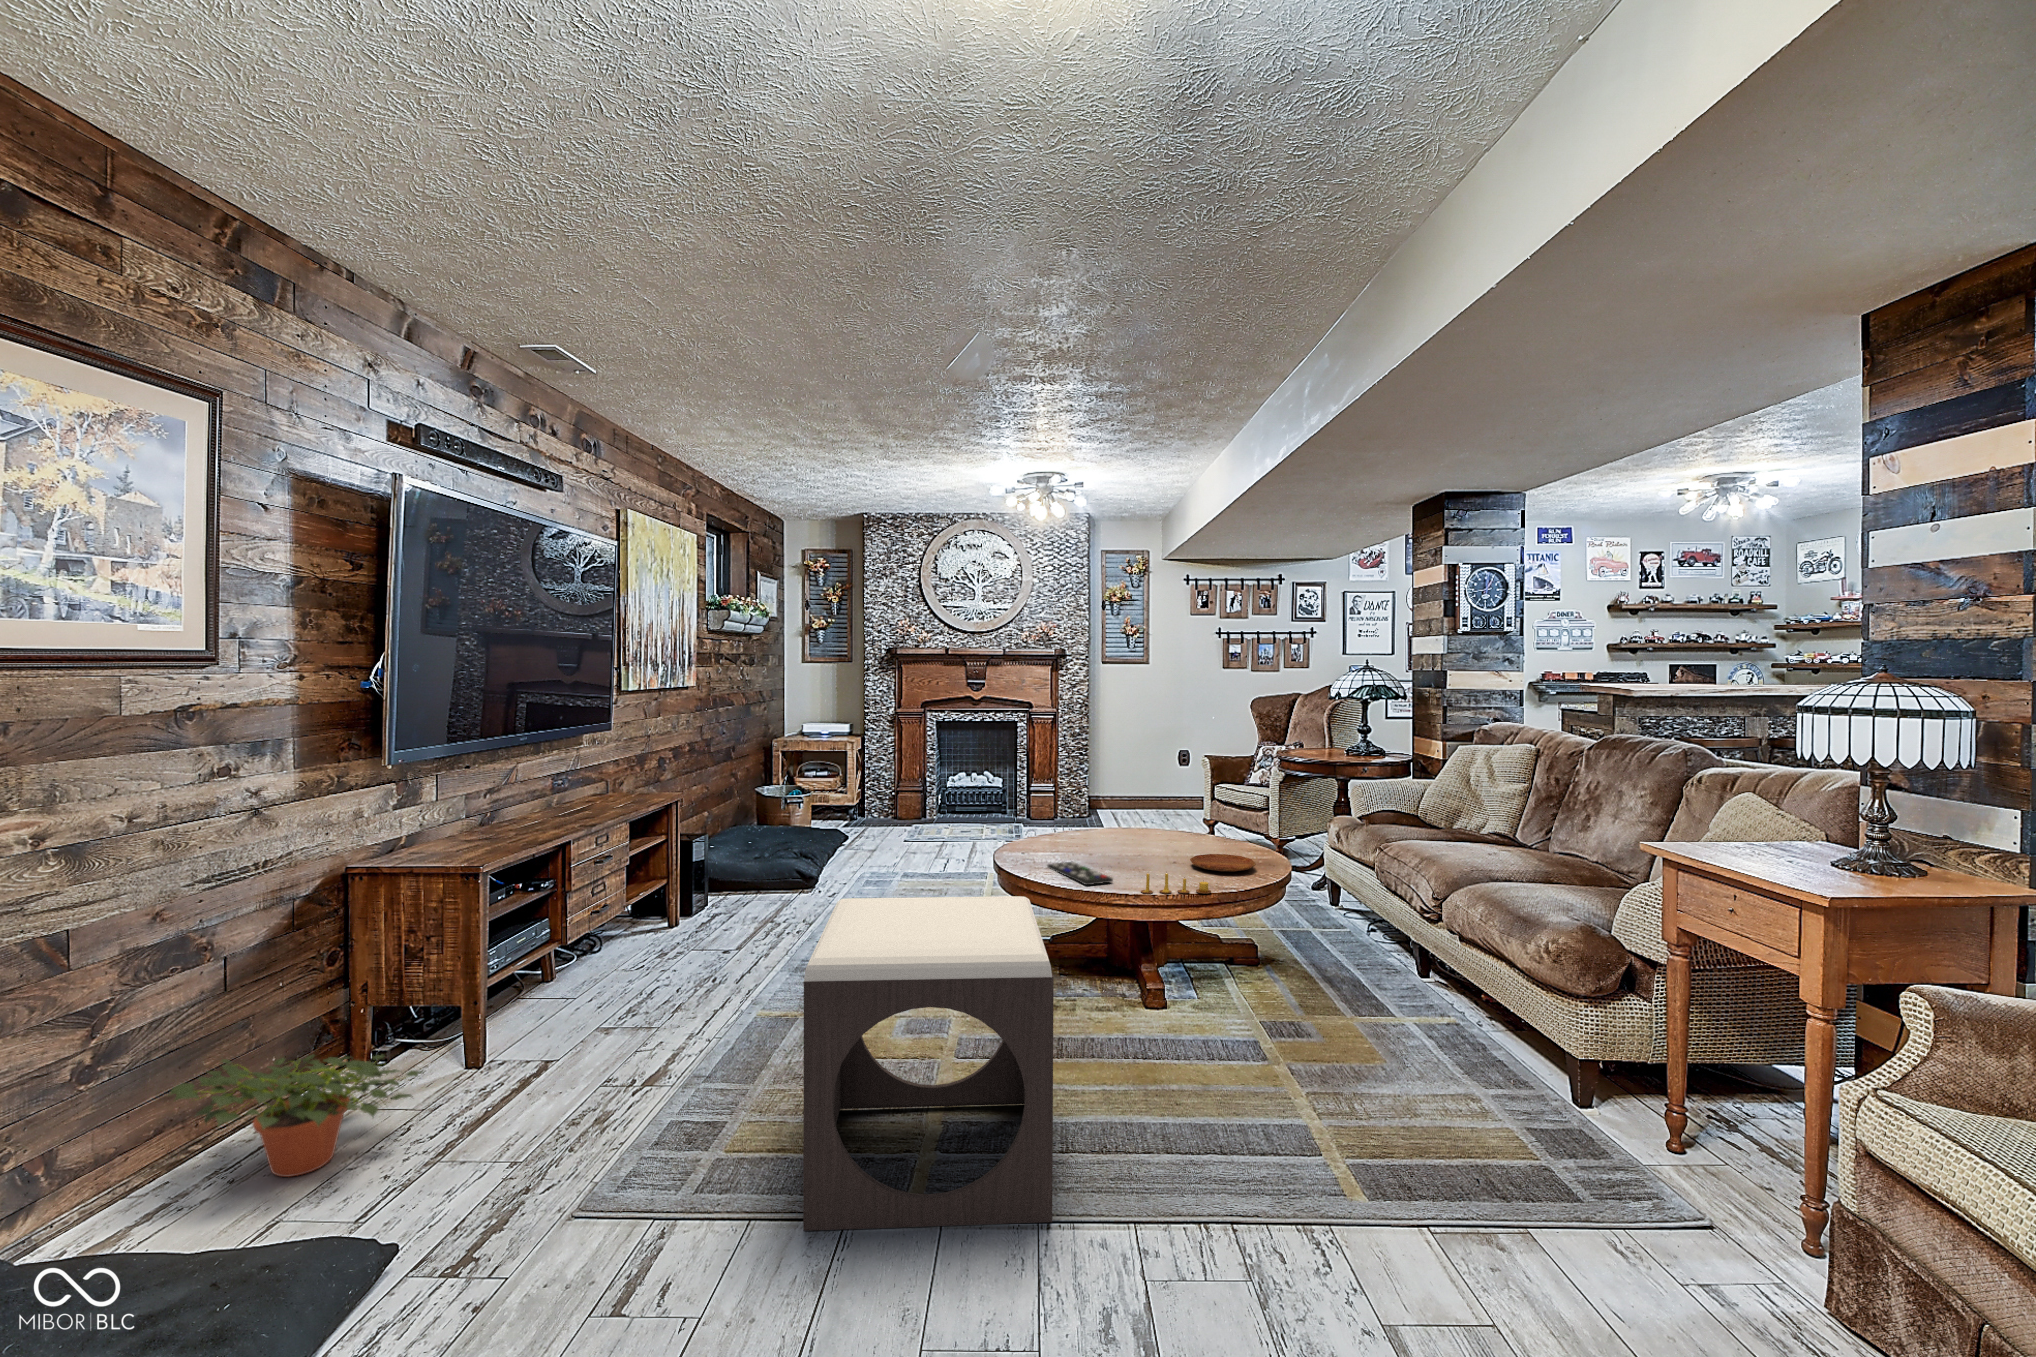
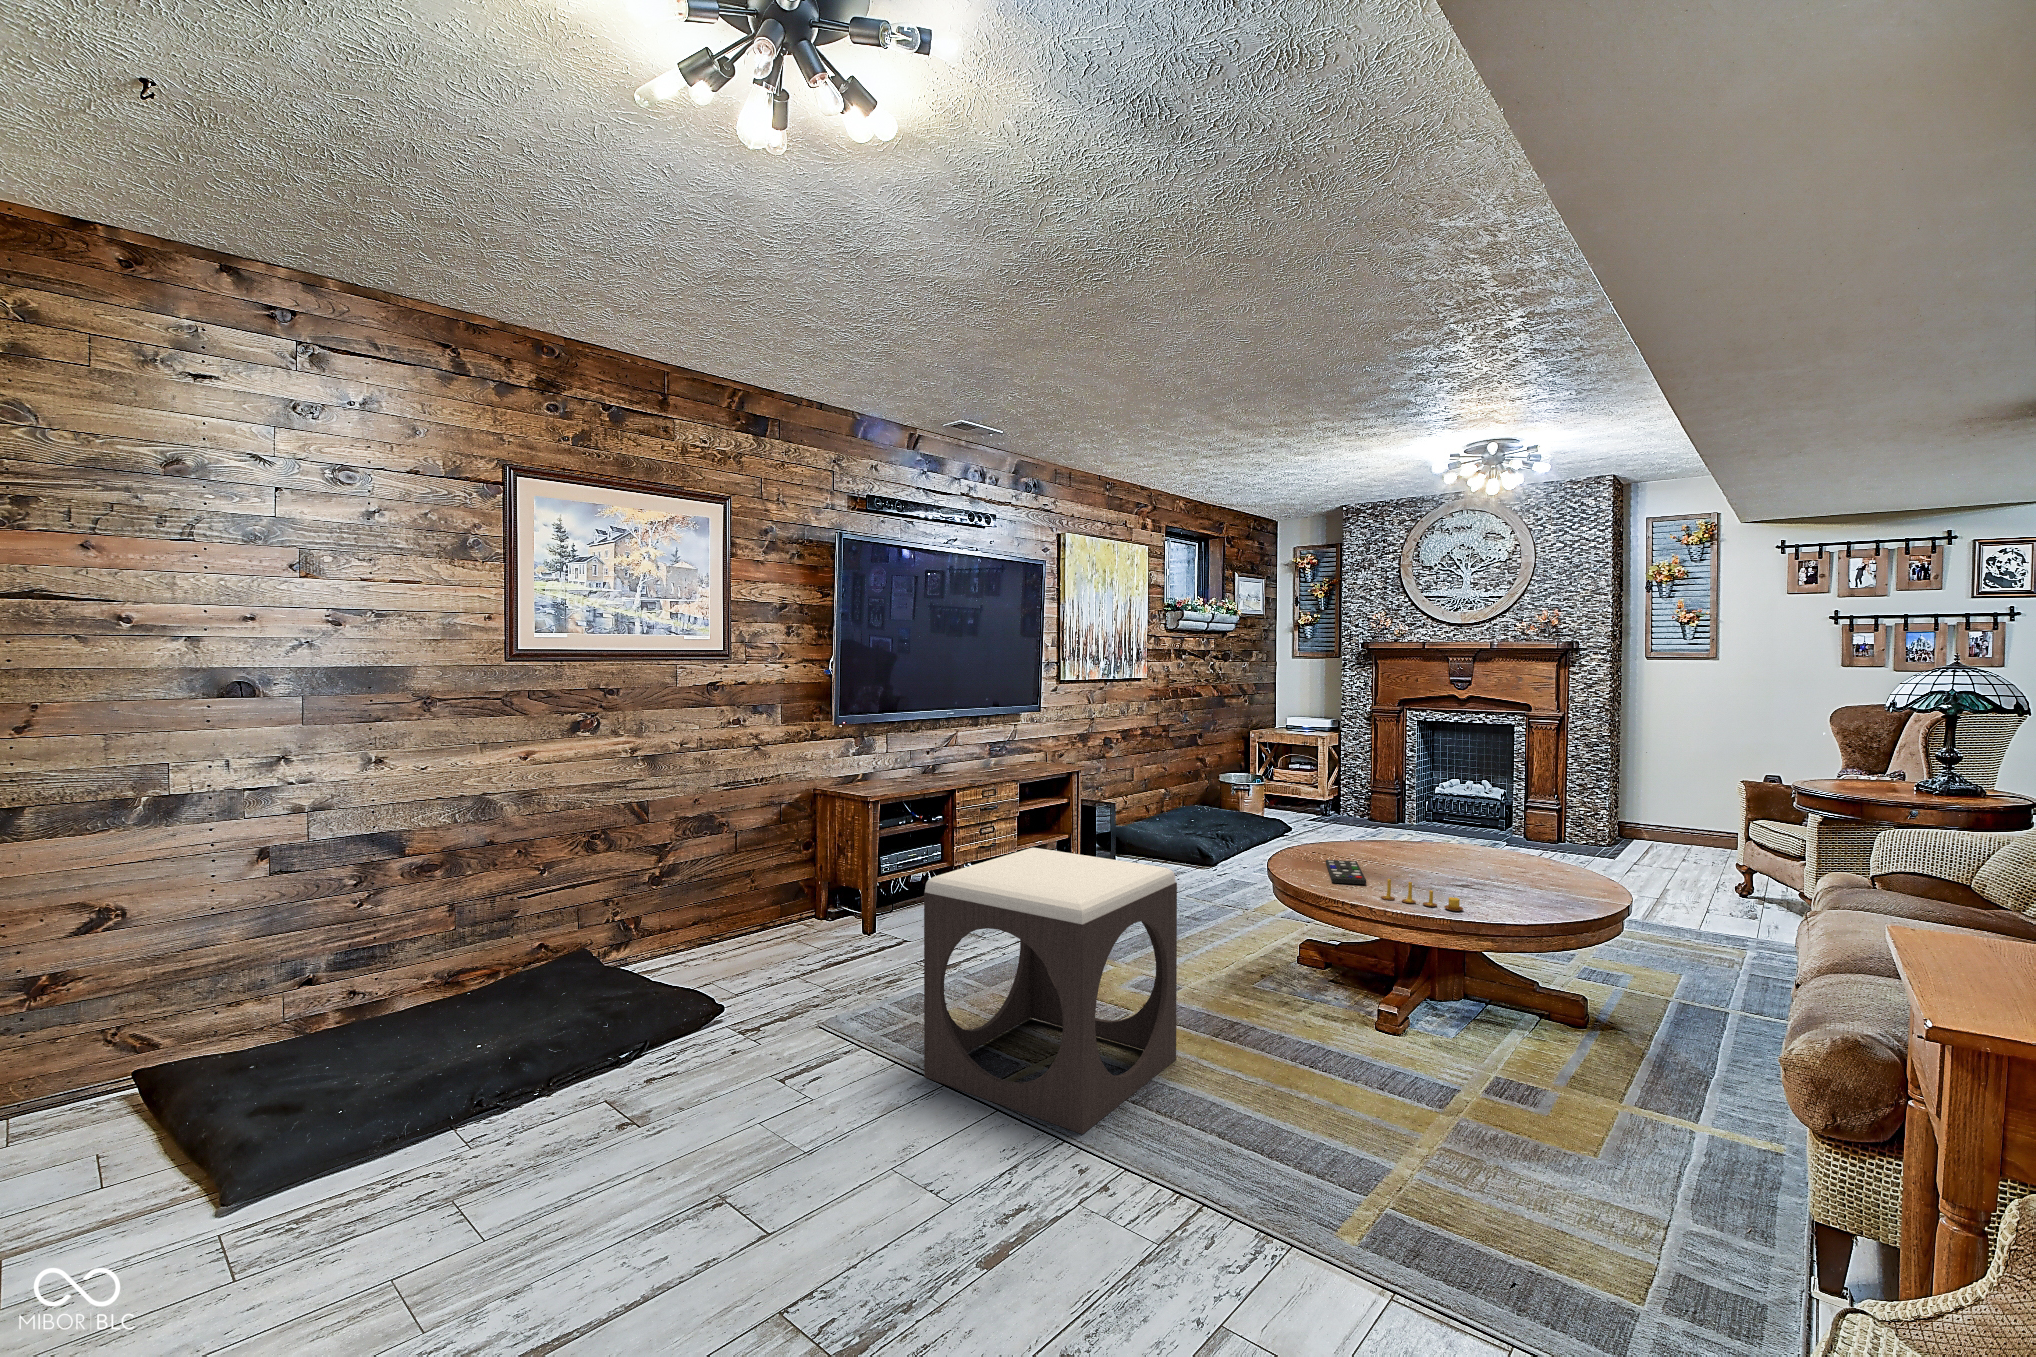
tray: present [1190,854,1256,871] -> none [1489,875,1575,897]
potted plant: present [170,1054,423,1177] -> none [682,889,811,966]

